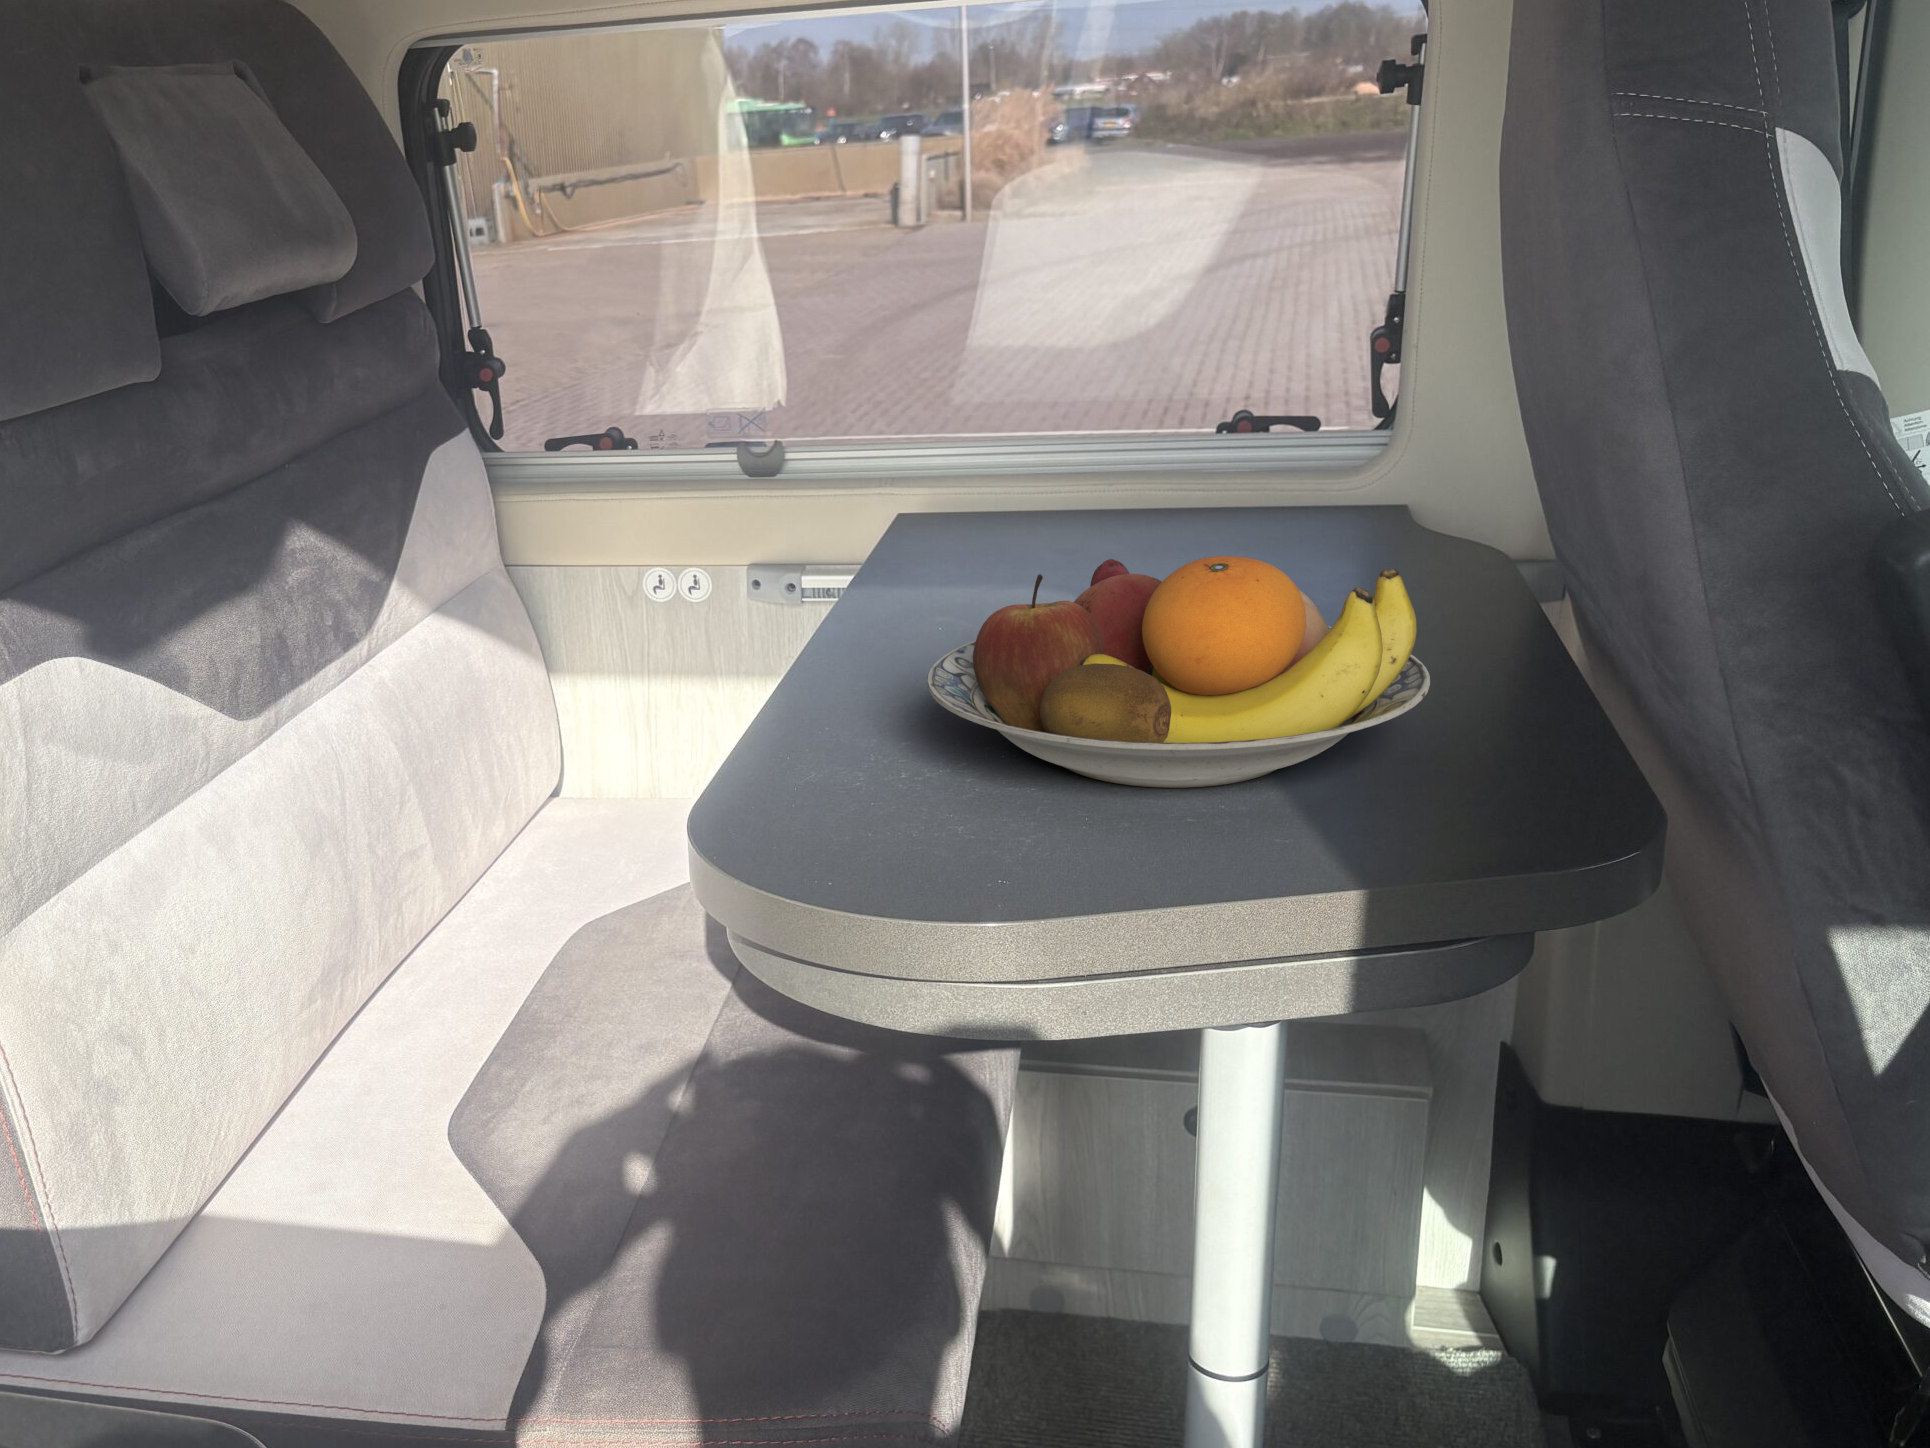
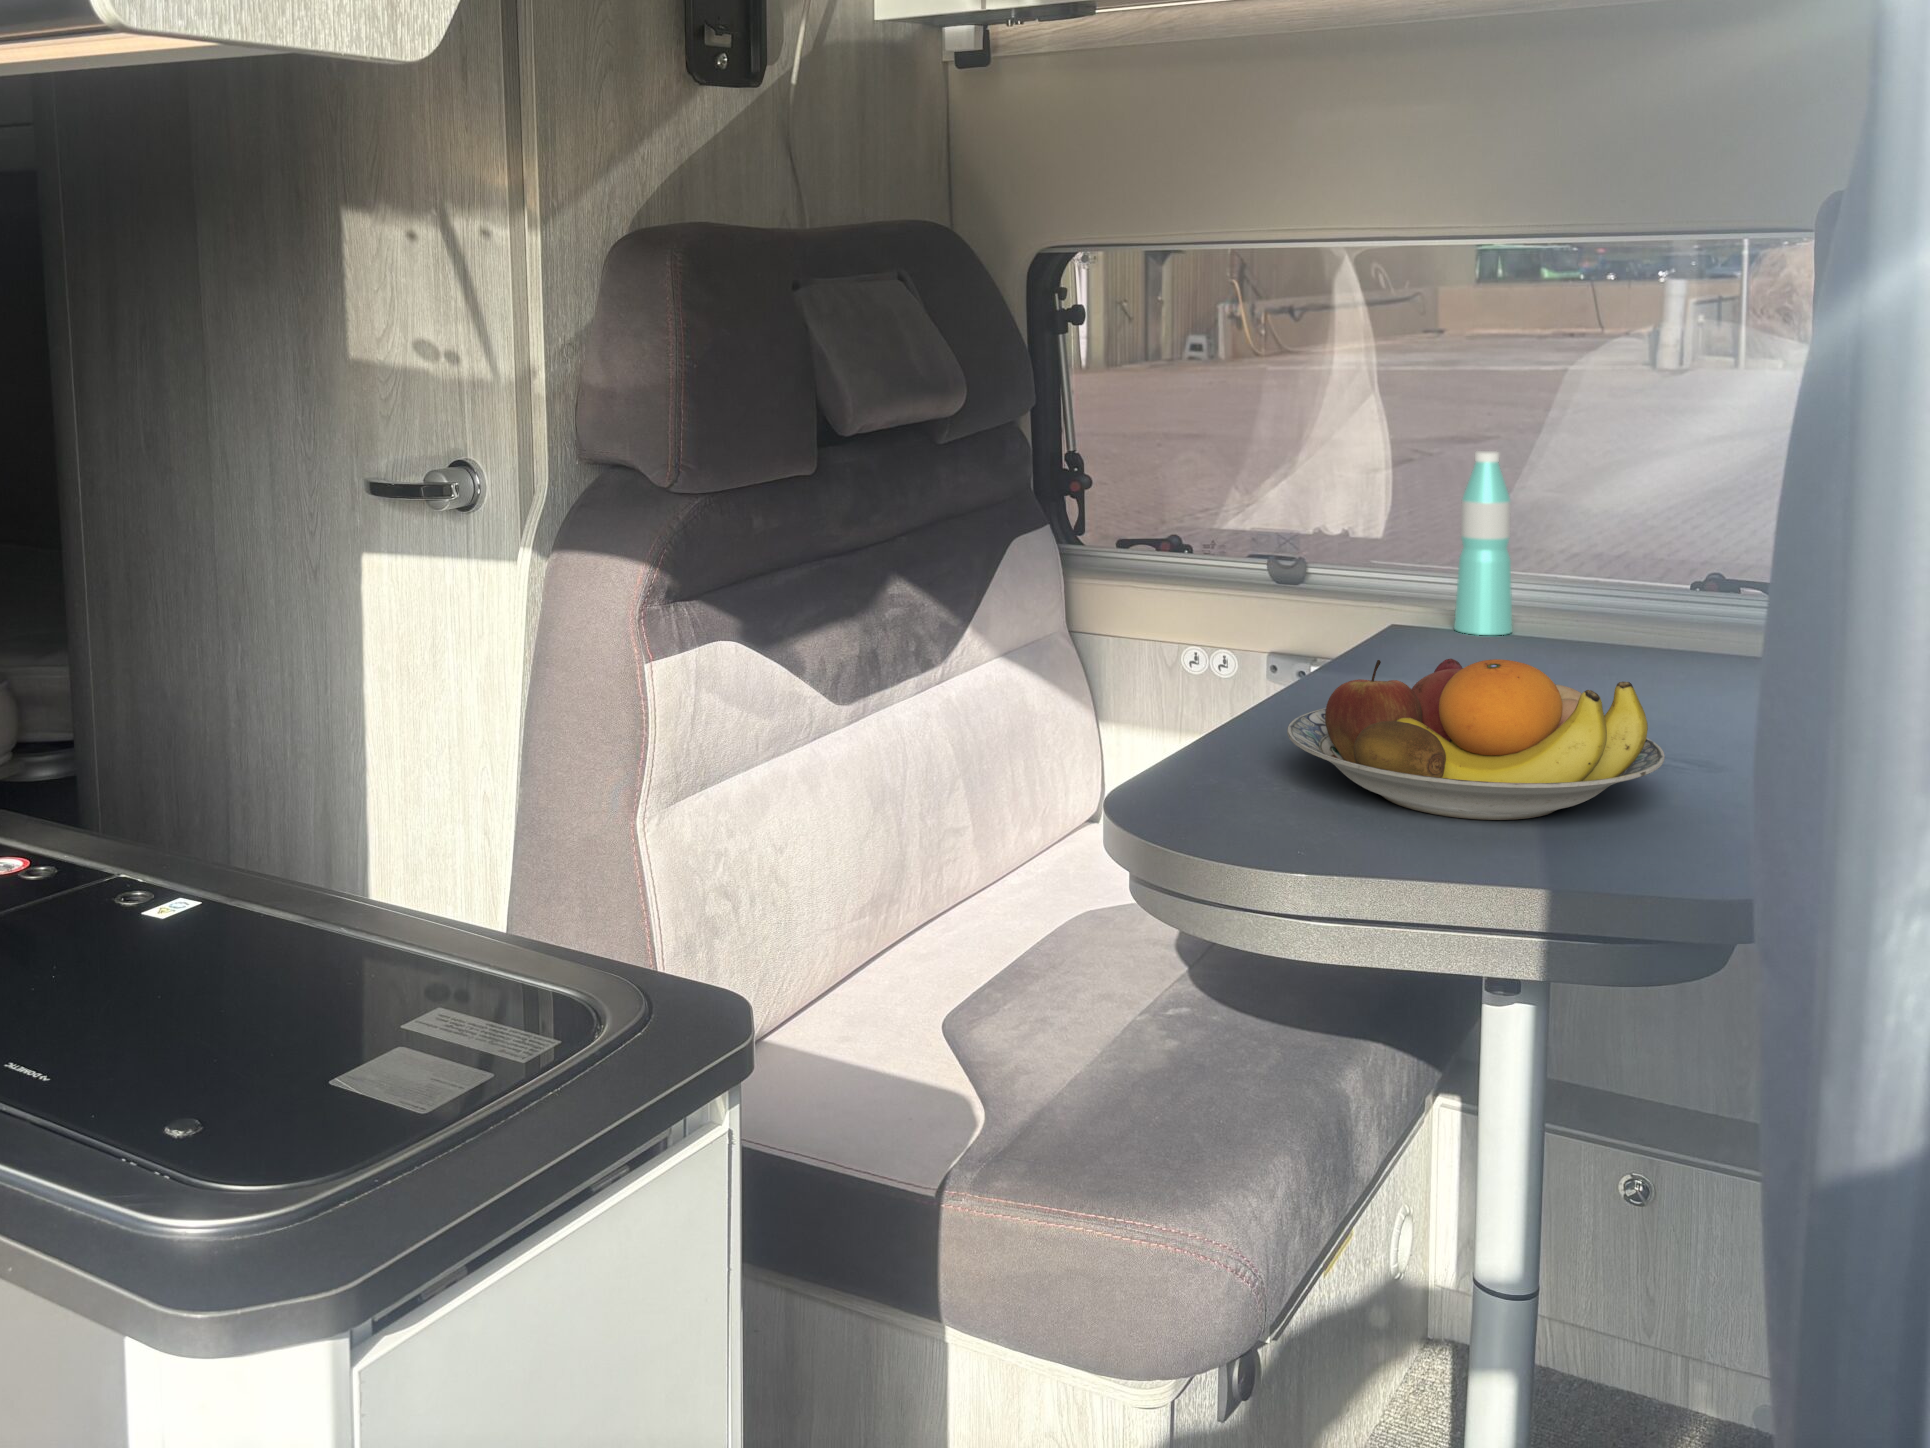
water bottle: none [968,283,1034,514] -> present [1454,451,1512,635]

